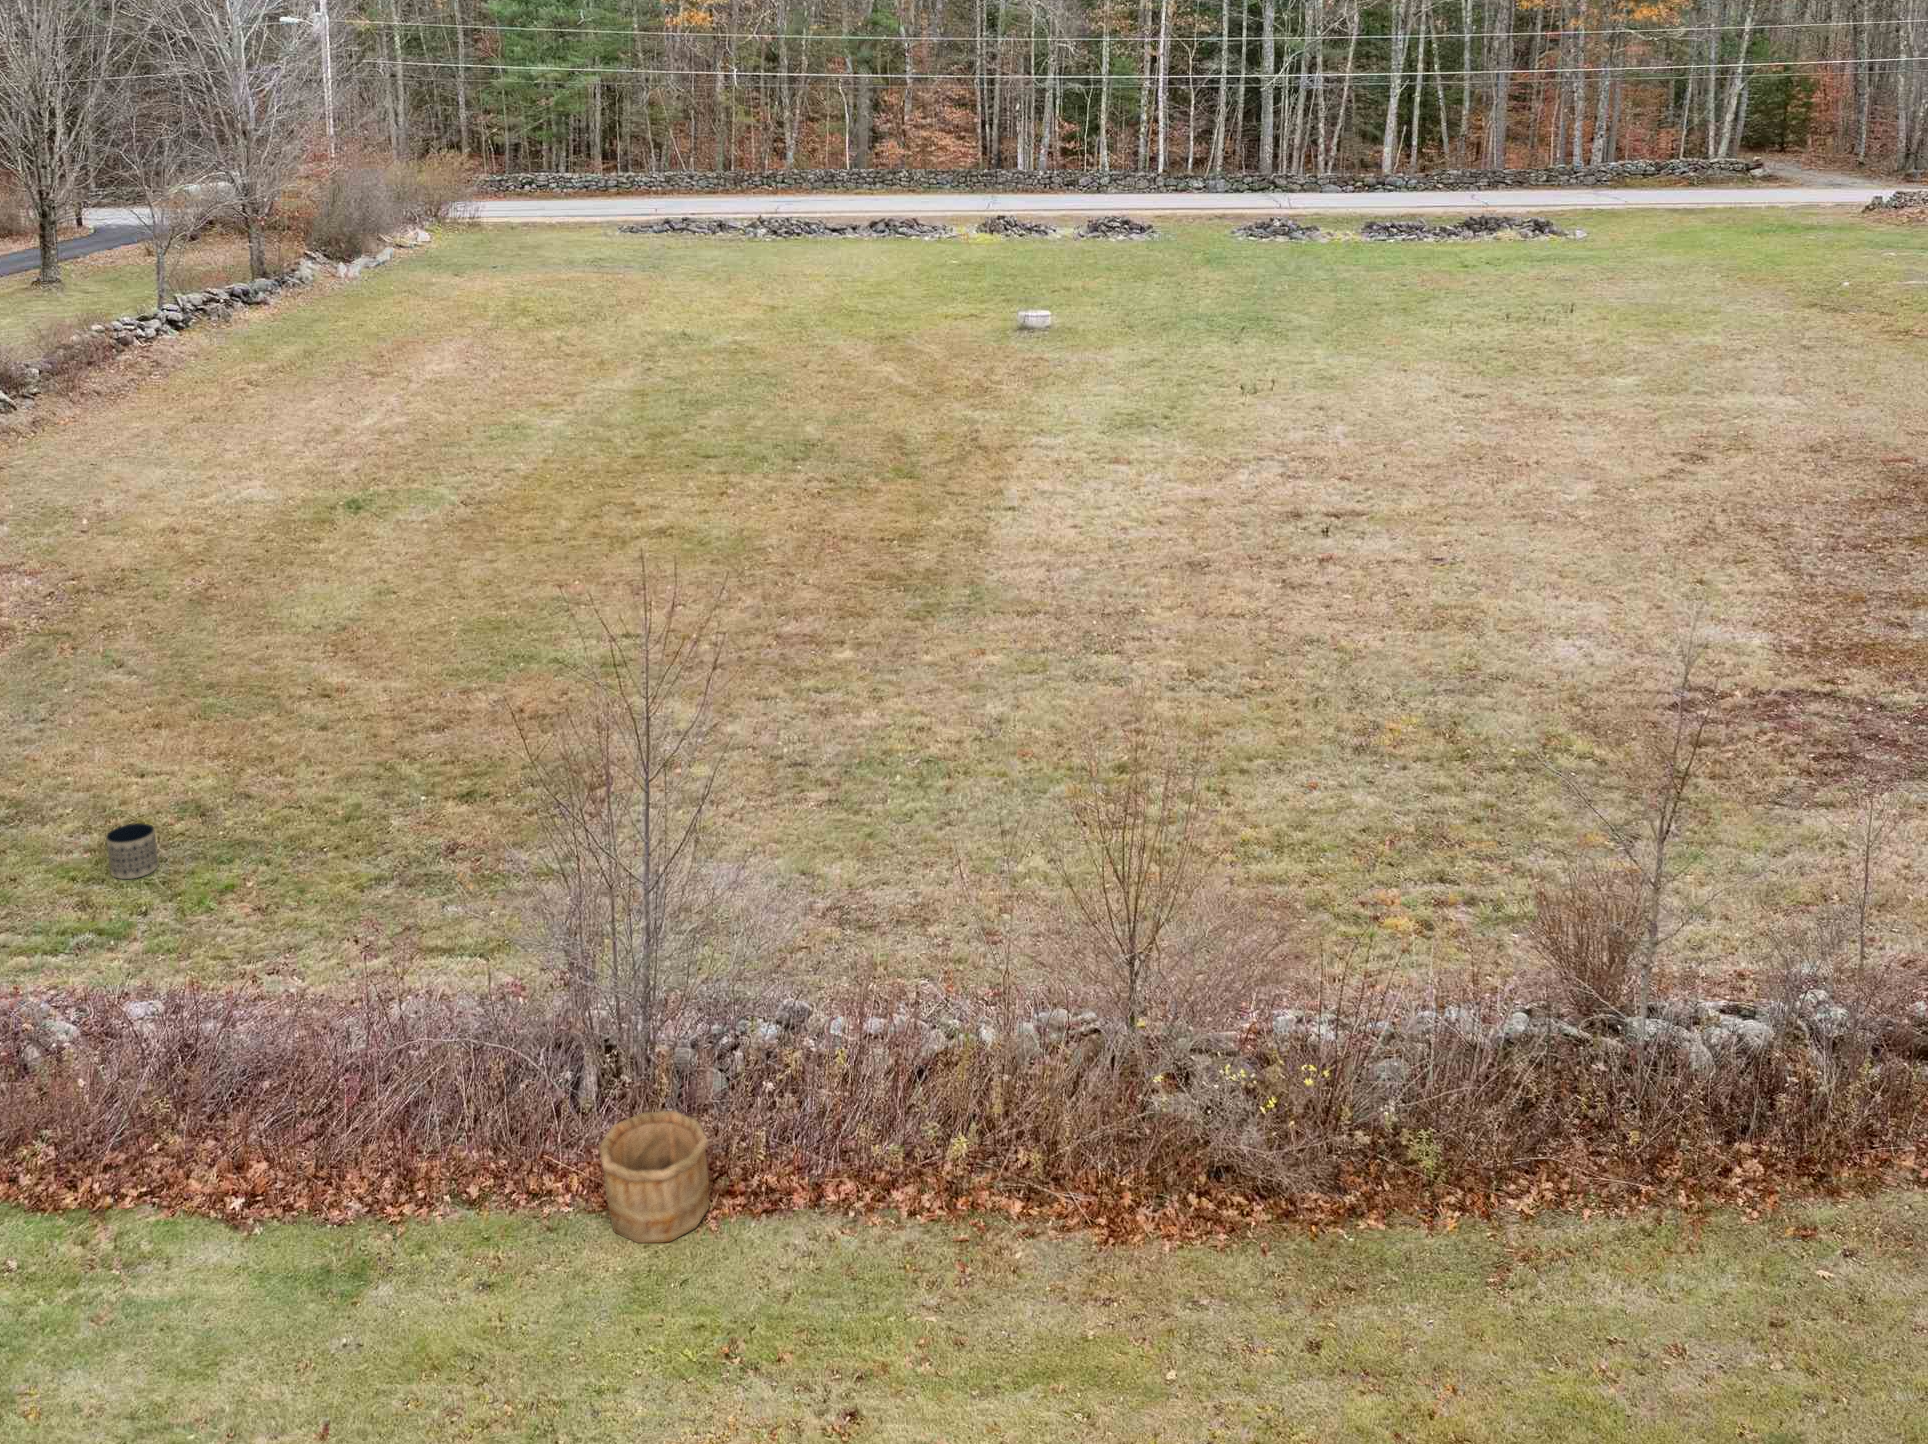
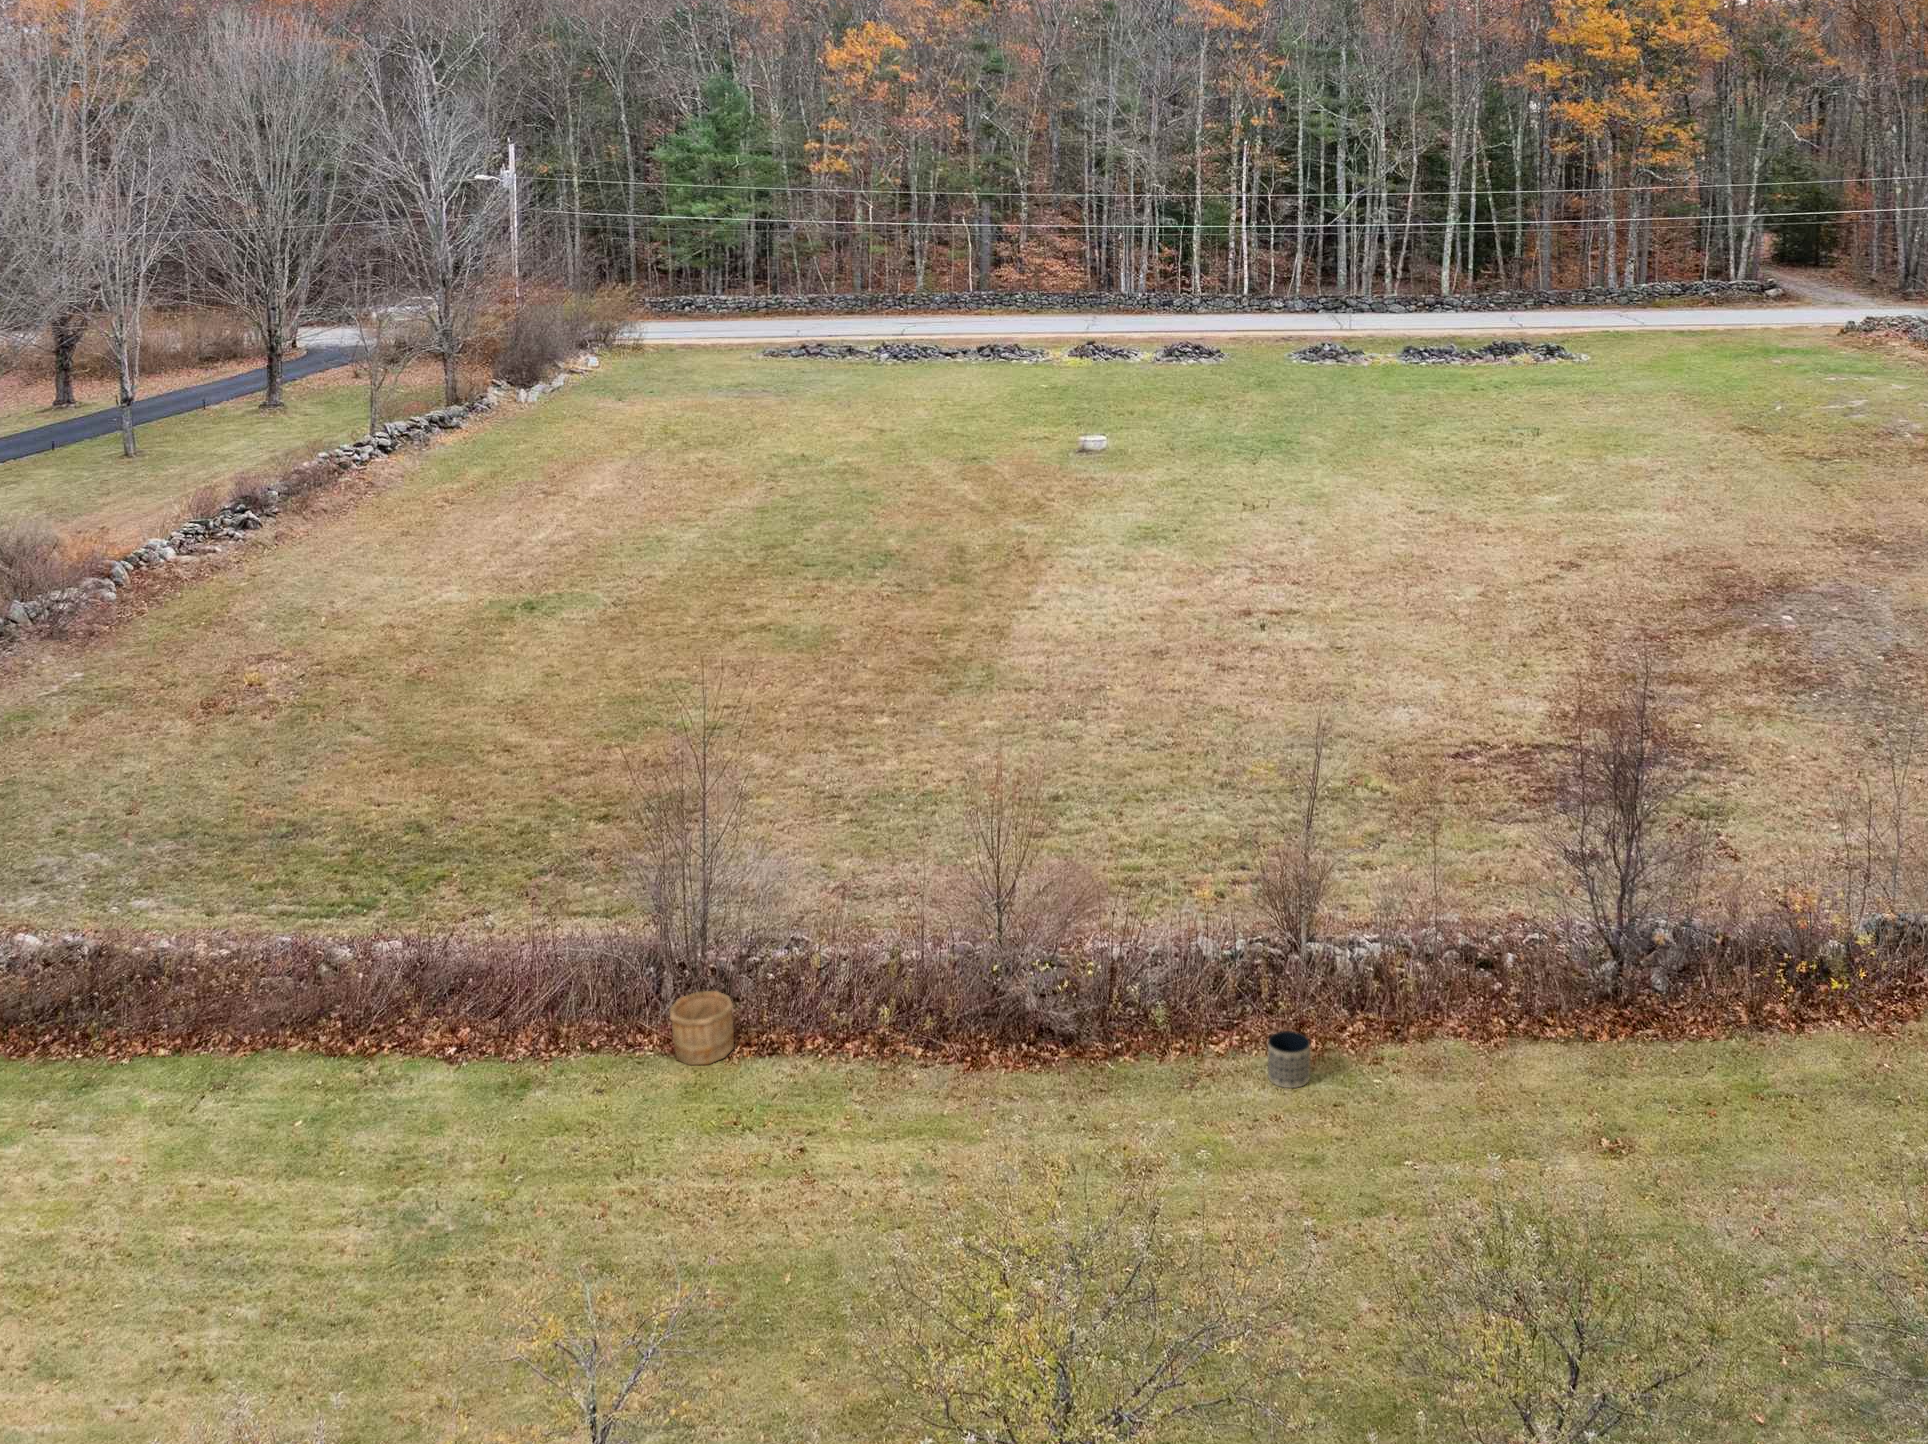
planter: present [106,823,159,879] -> present [1268,1031,1310,1088]

